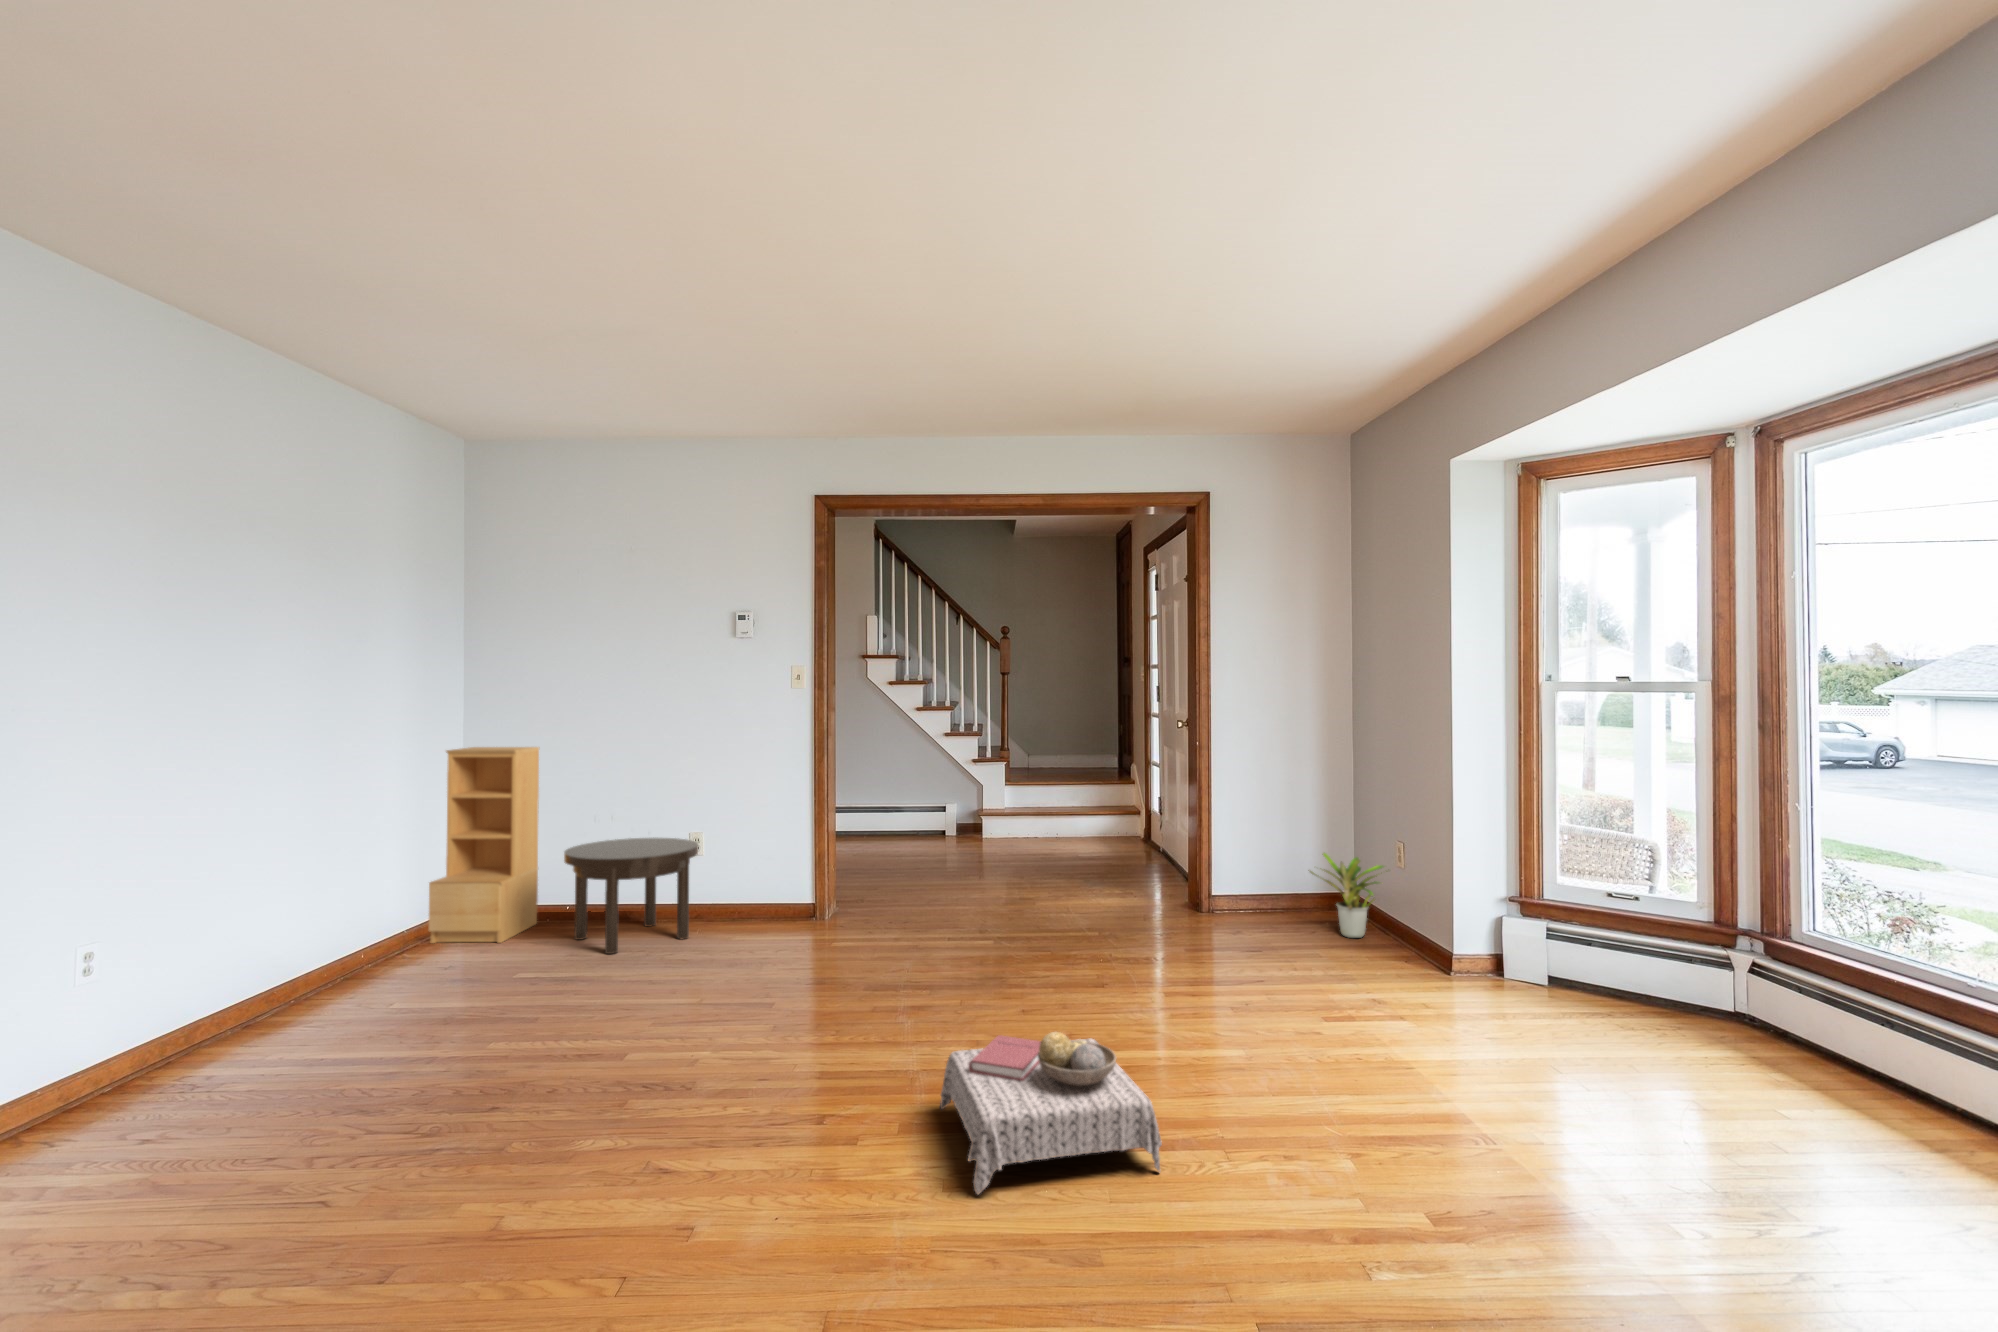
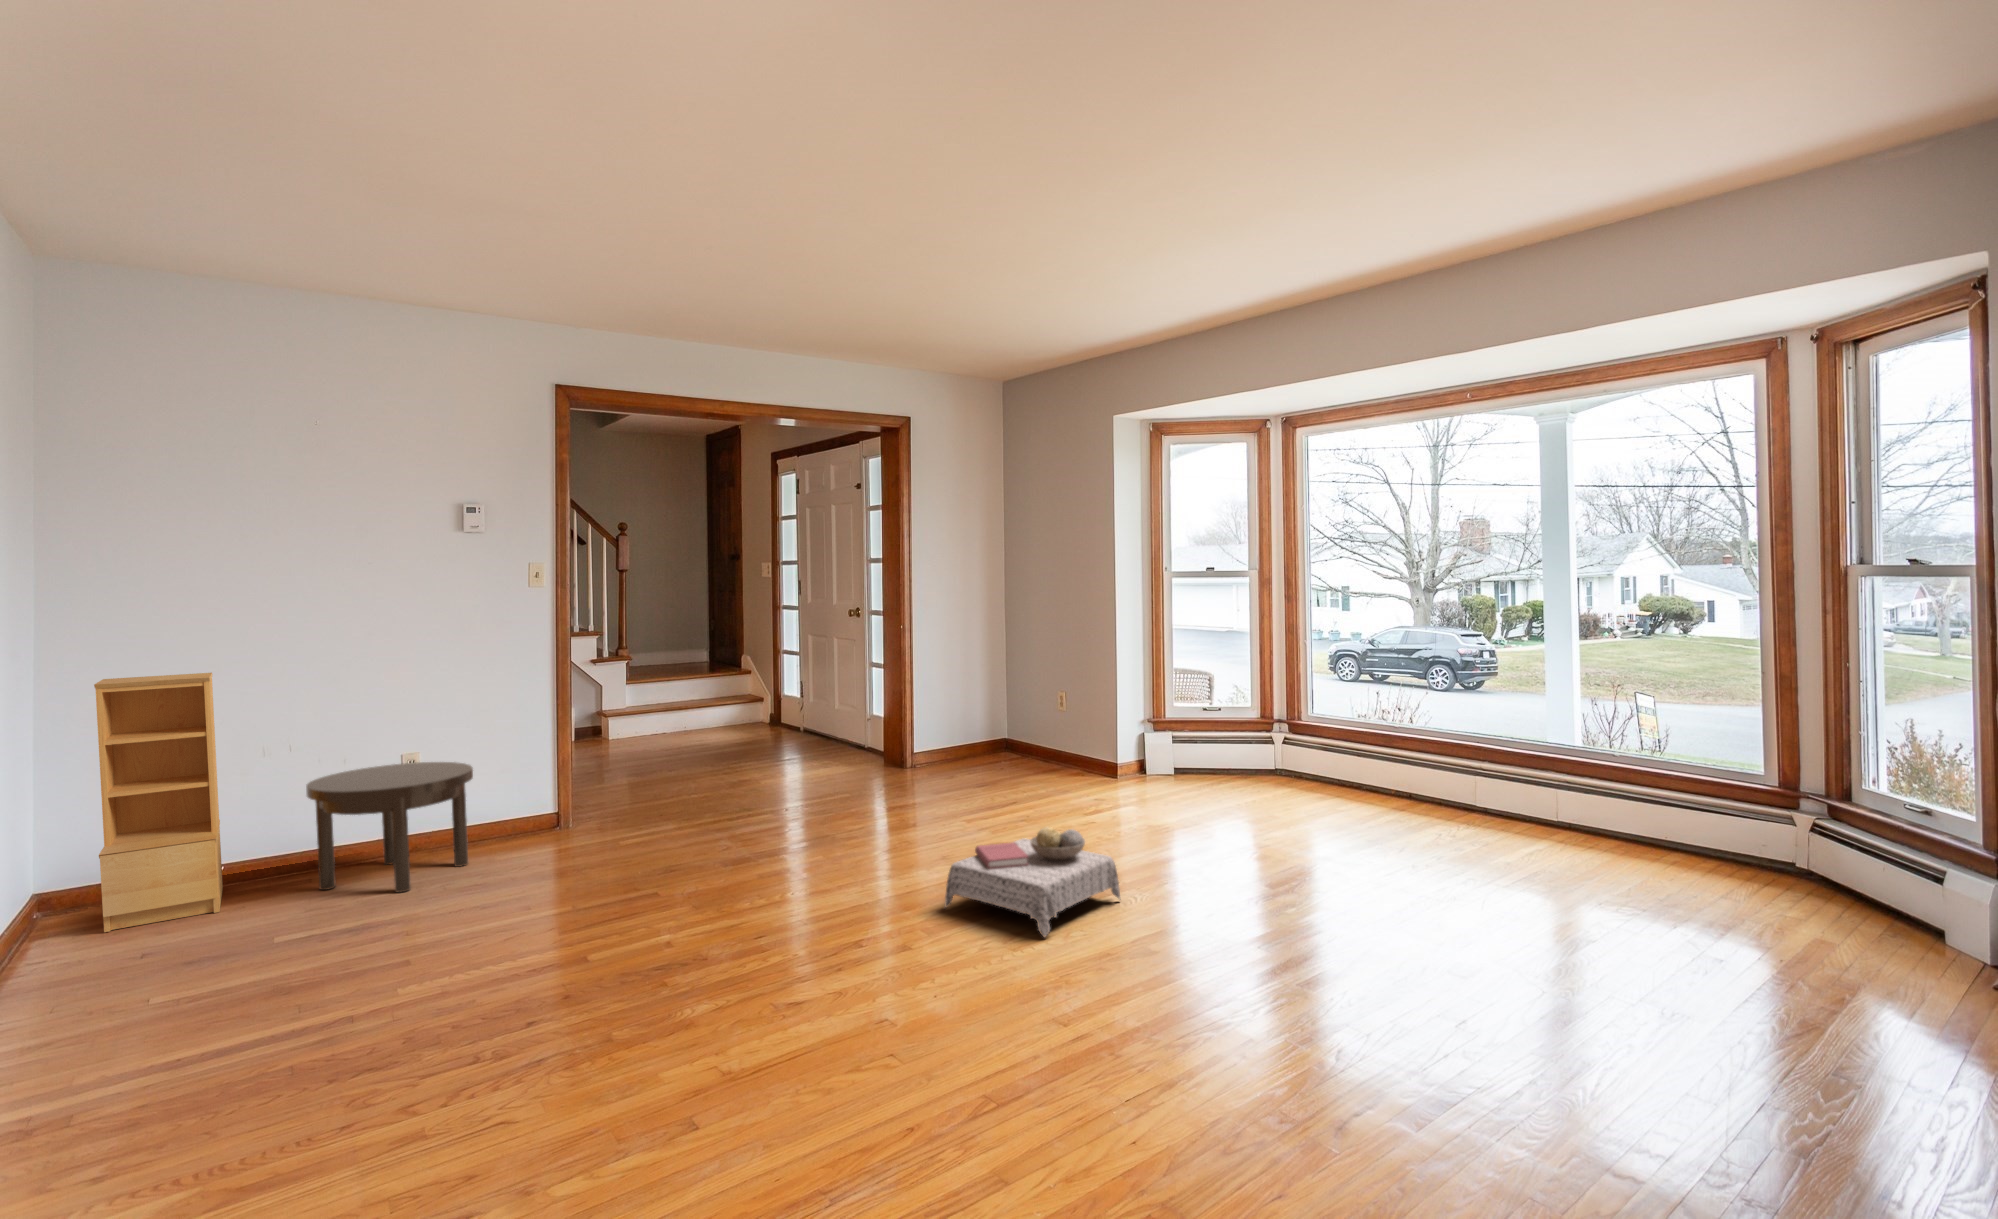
potted plant: present [1310,853,1383,938] -> none [997,706,1061,767]

